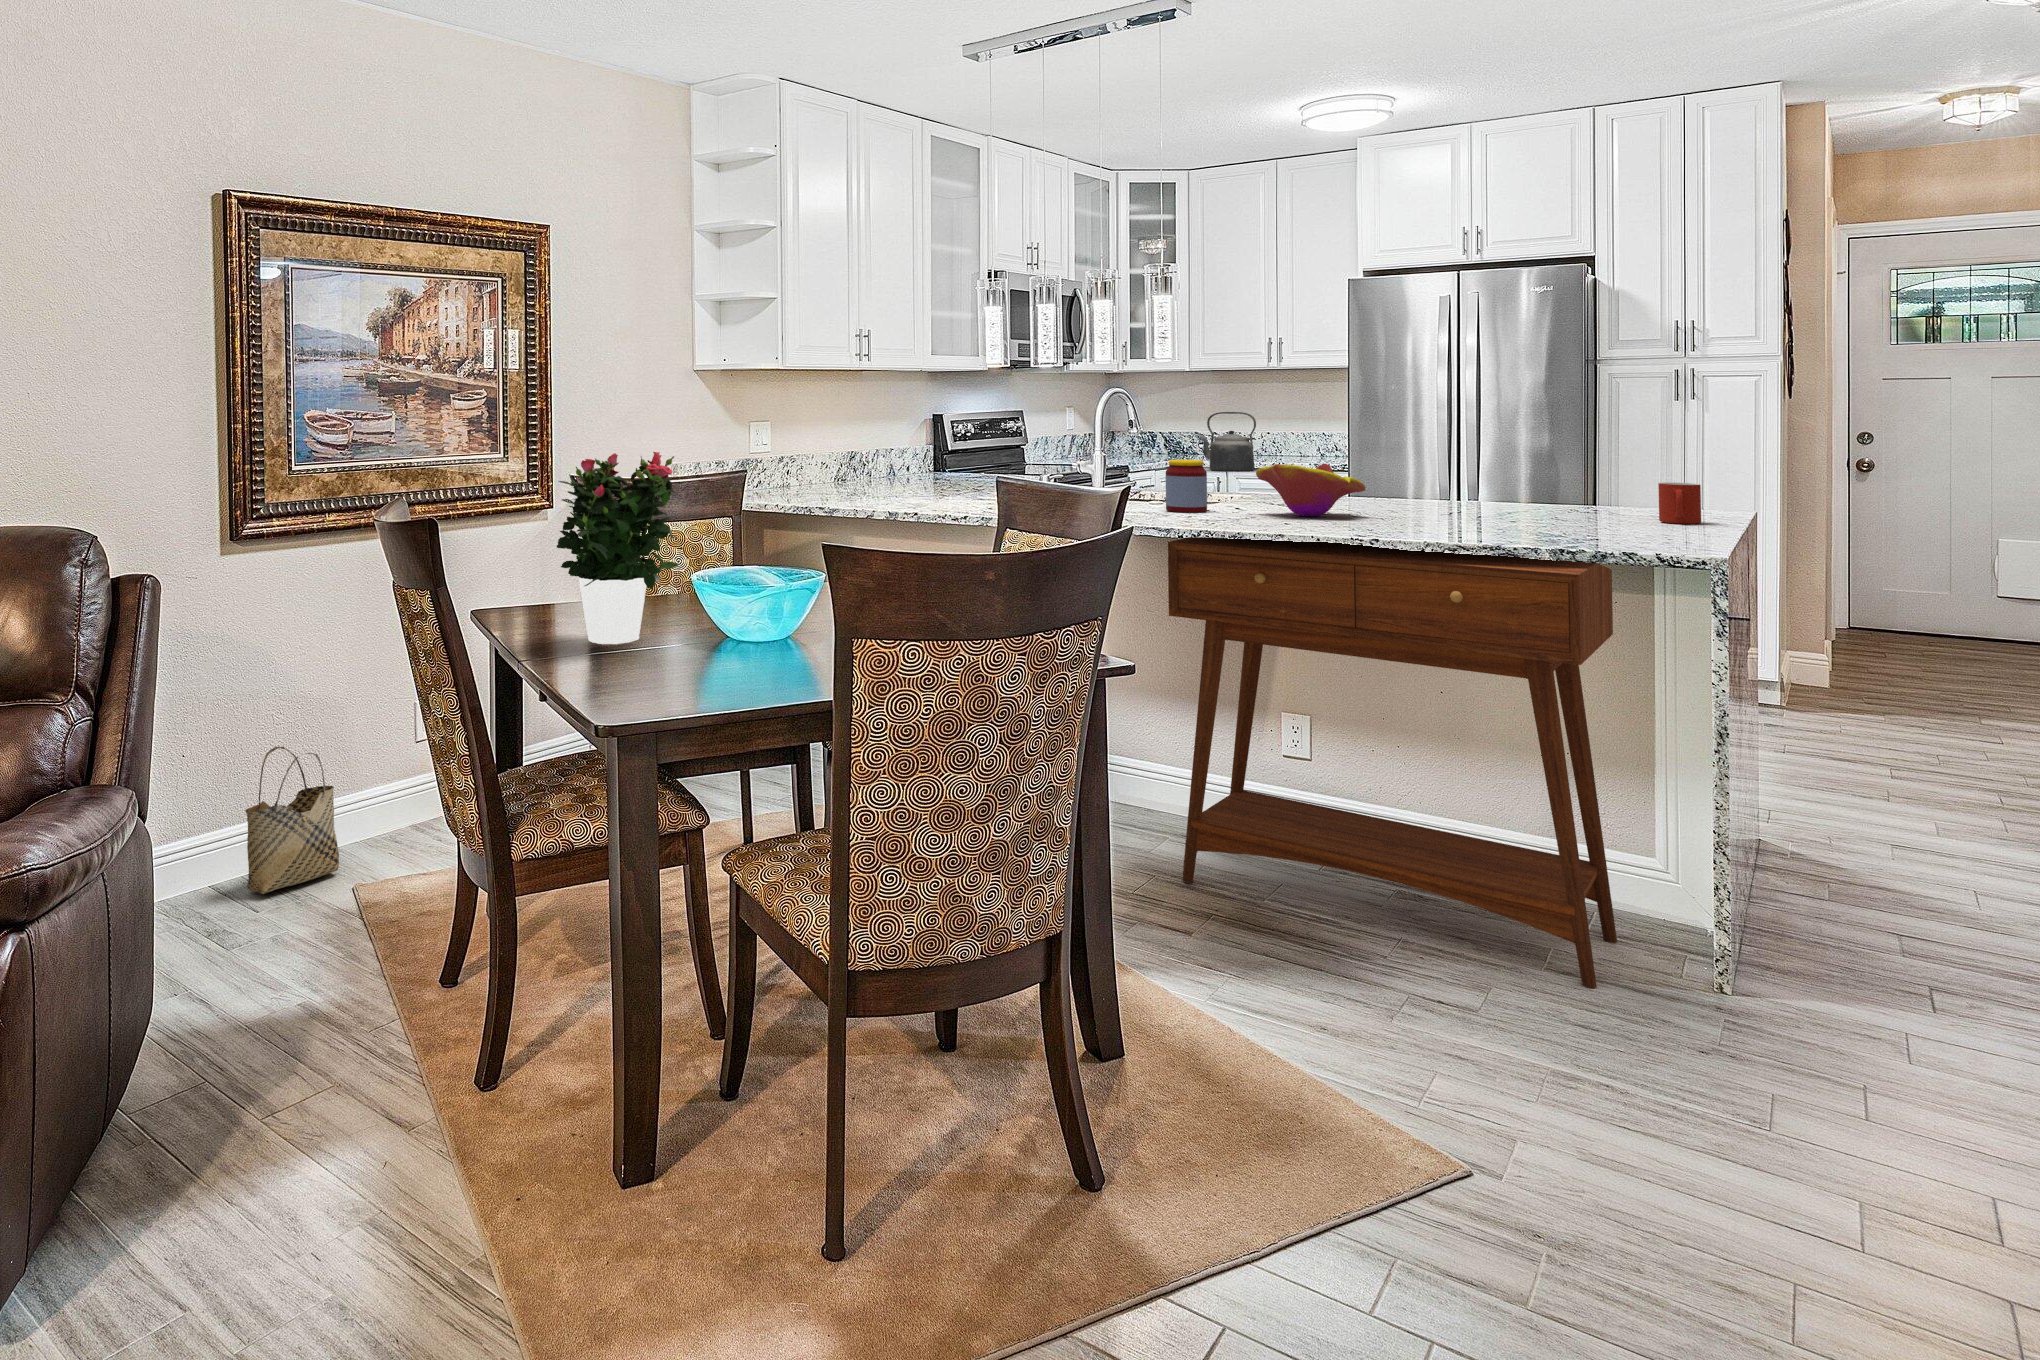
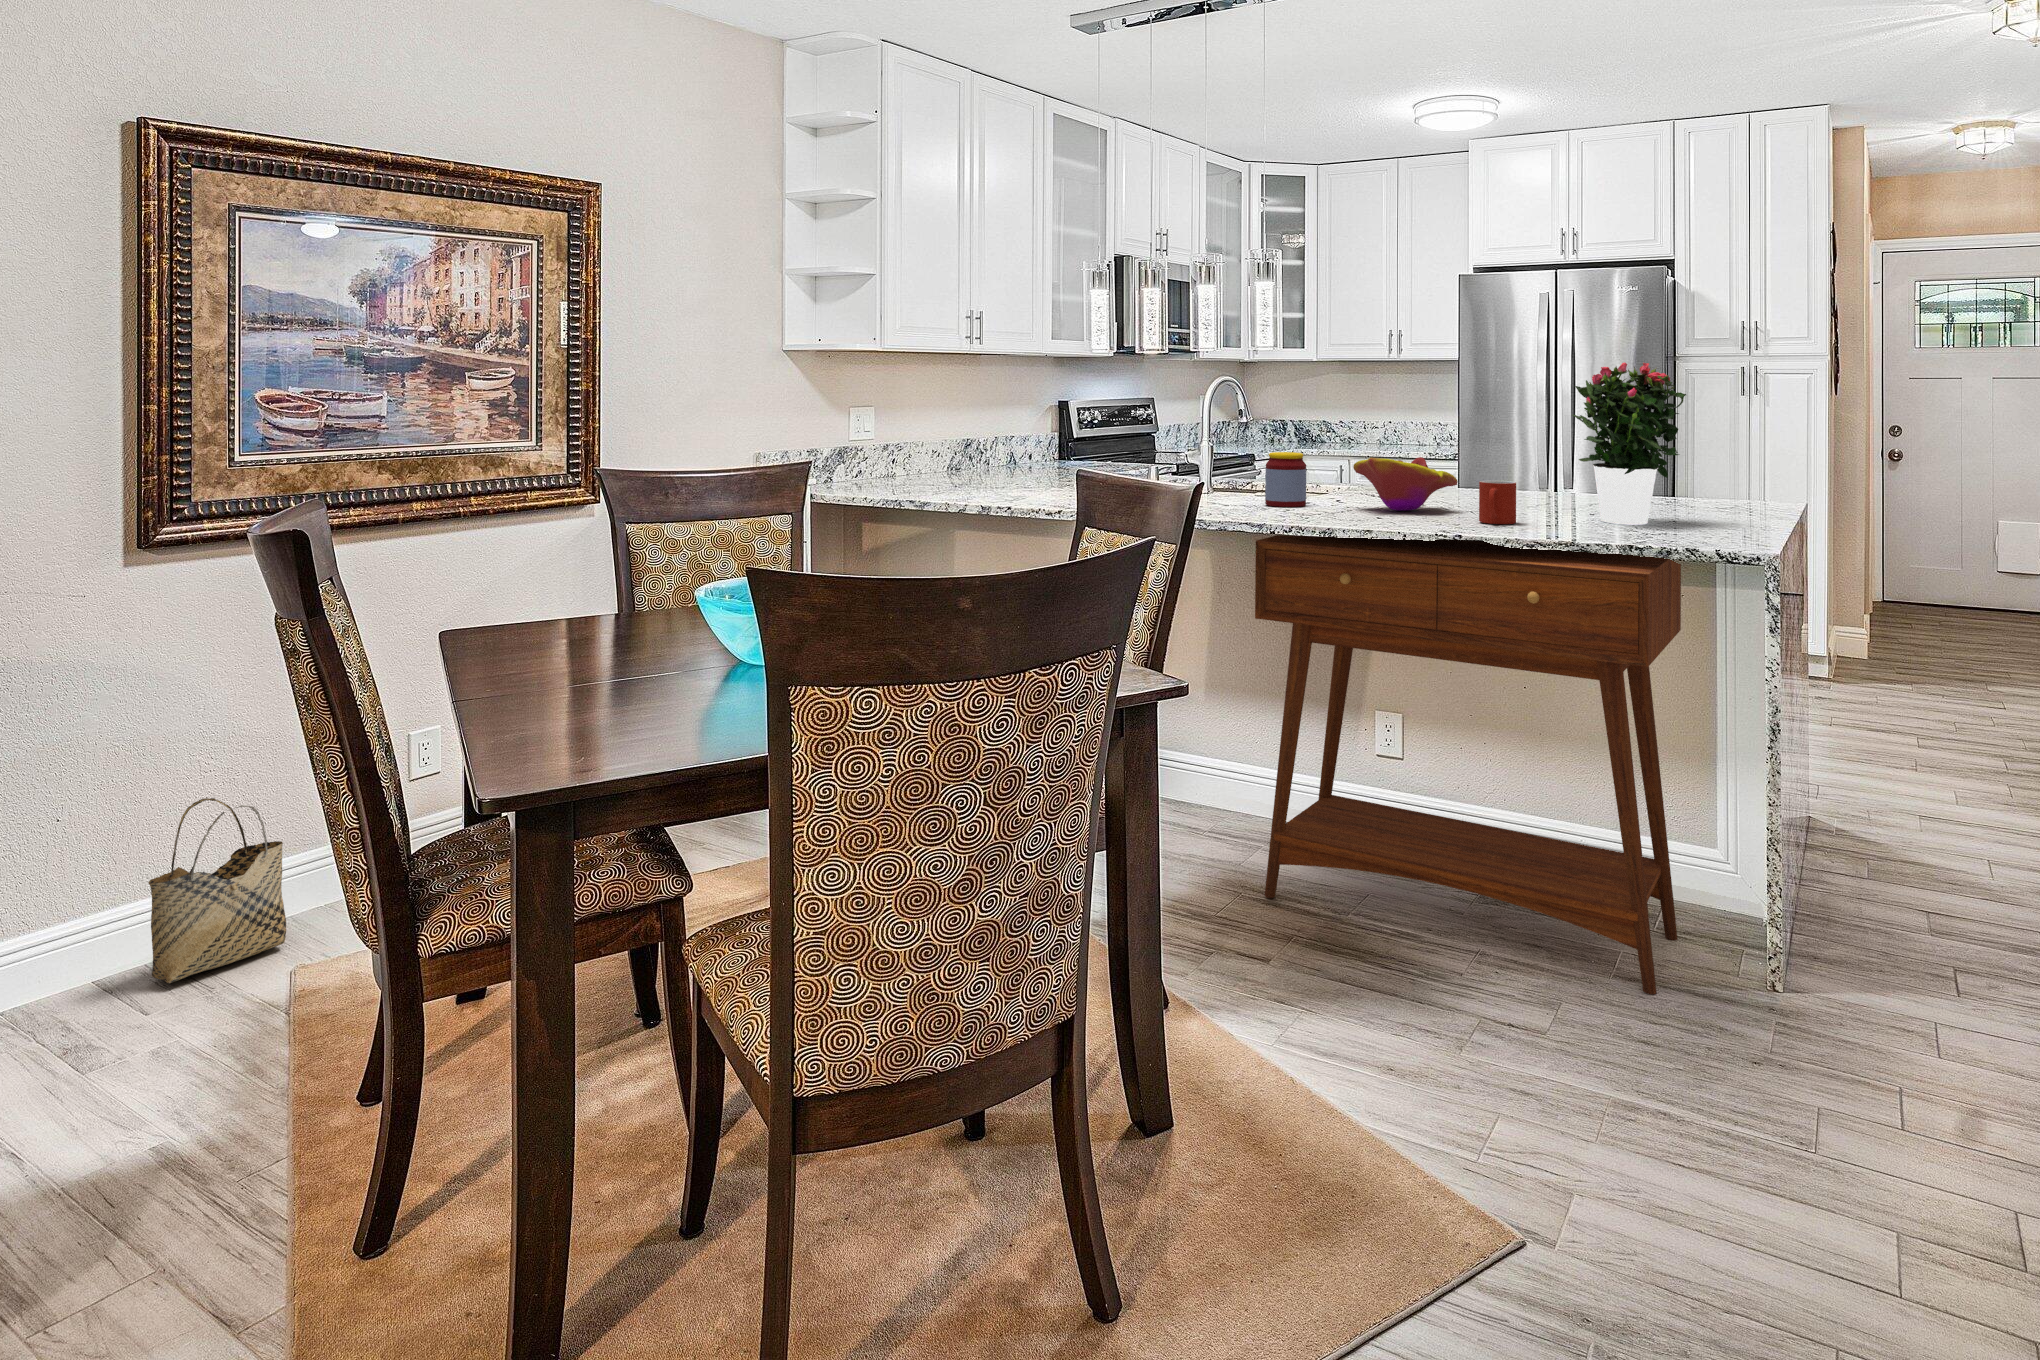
kettle: present [1199,412,1256,472] -> none [1323,403,1375,461]
potted flower: present [557,452,678,644] -> present [1573,362,1686,525]
mug: present [1658,482,1701,524] -> present [1479,480,1516,524]

